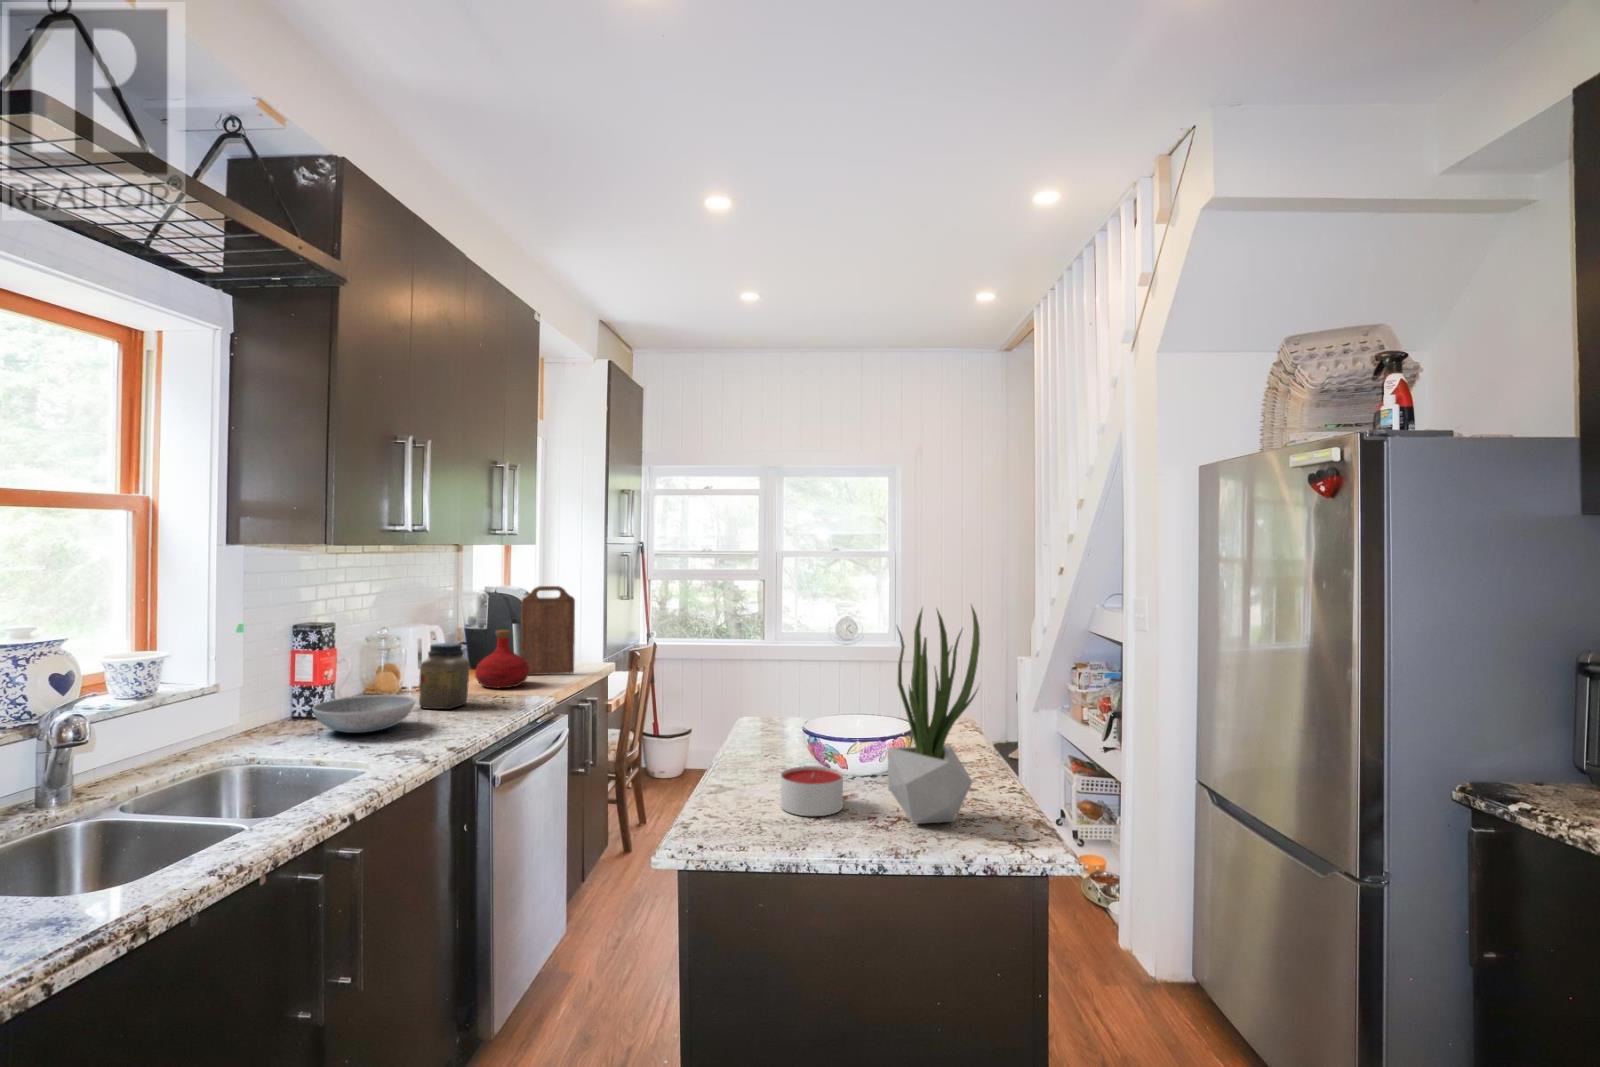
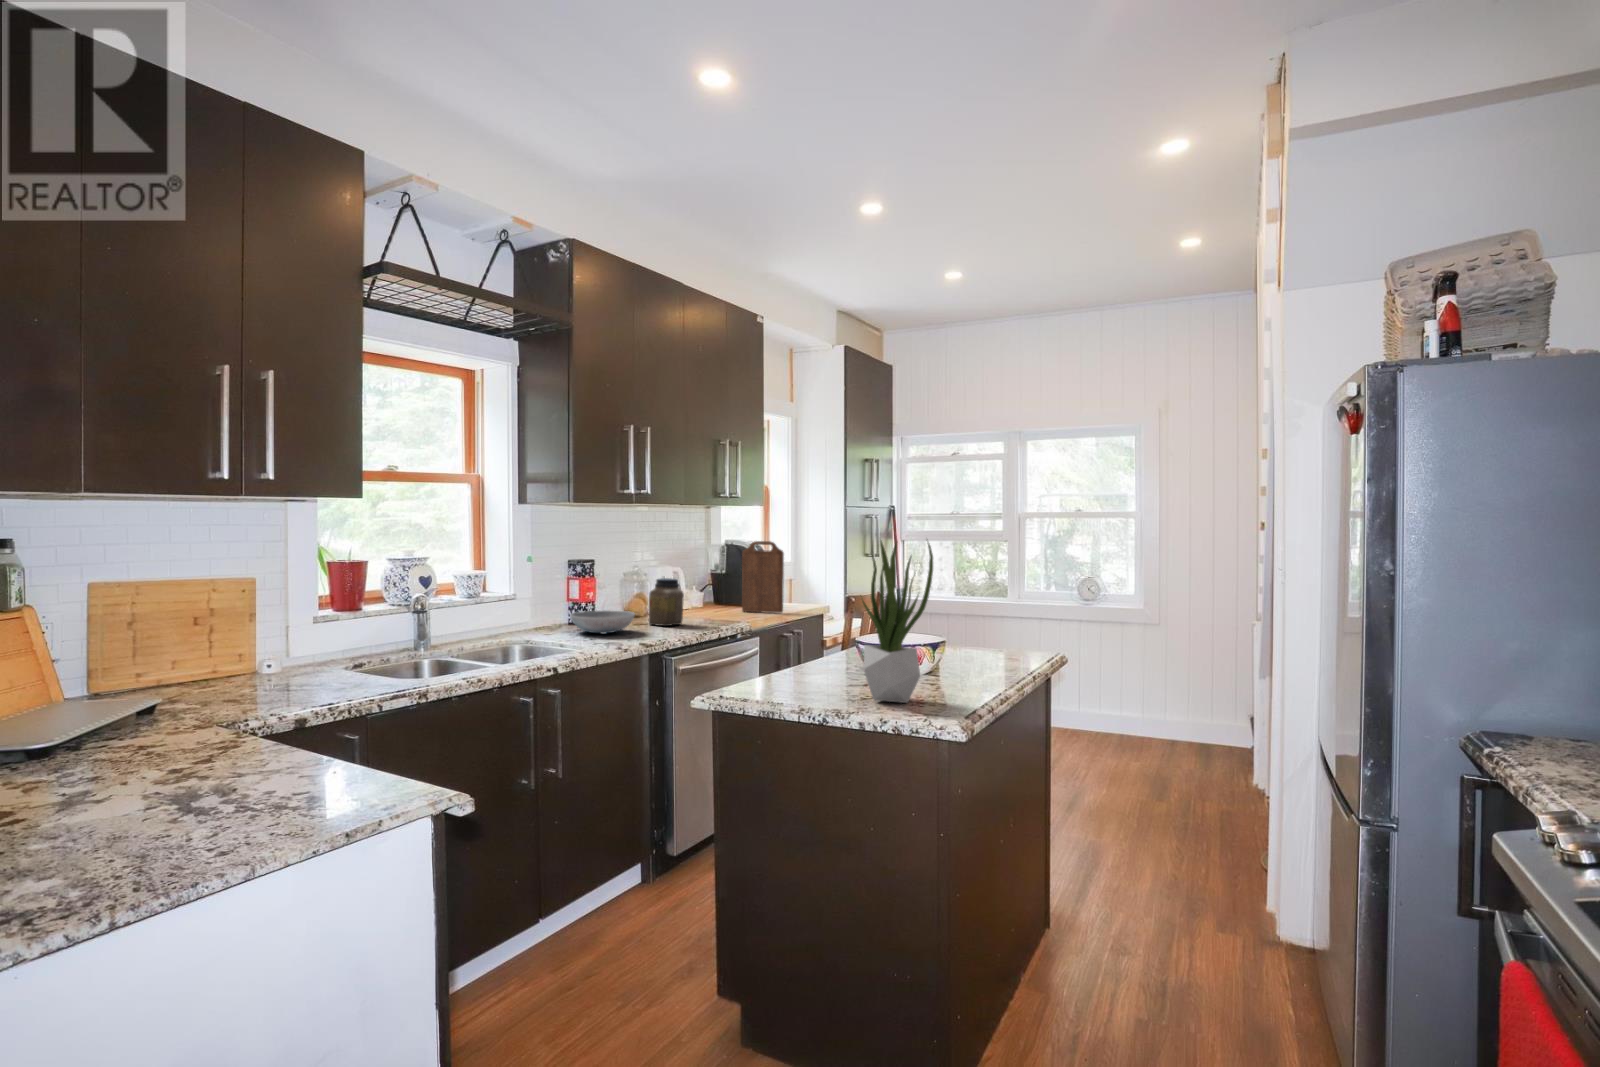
bottle: present [475,630,529,688] -> none [700,573,740,618]
candle: present [781,766,843,816] -> none [797,660,844,691]

